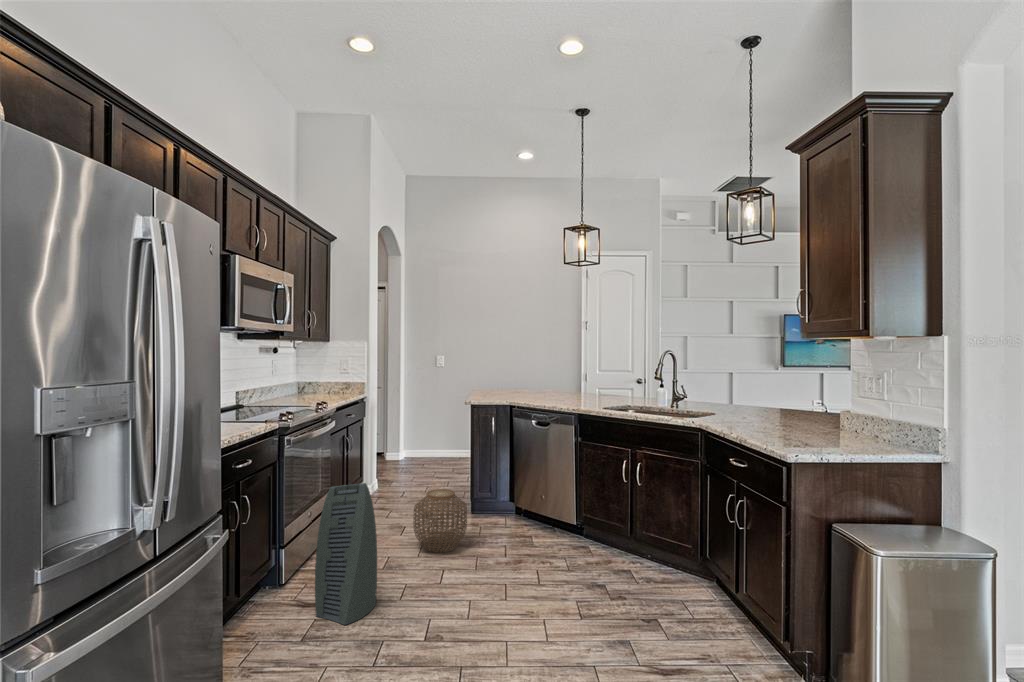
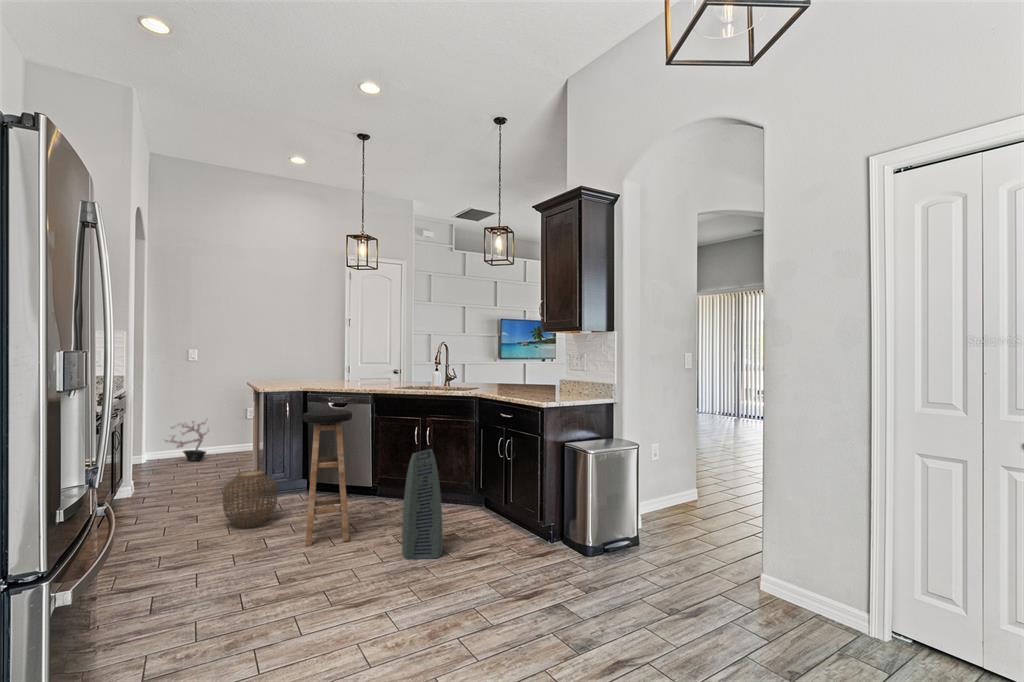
potted plant: none [409,420,450,463] -> present [165,419,209,461]
bar stool: none [475,432,533,597] -> present [303,410,352,546]
air purifier: present [315,483,377,625] -> present [402,449,443,559]

